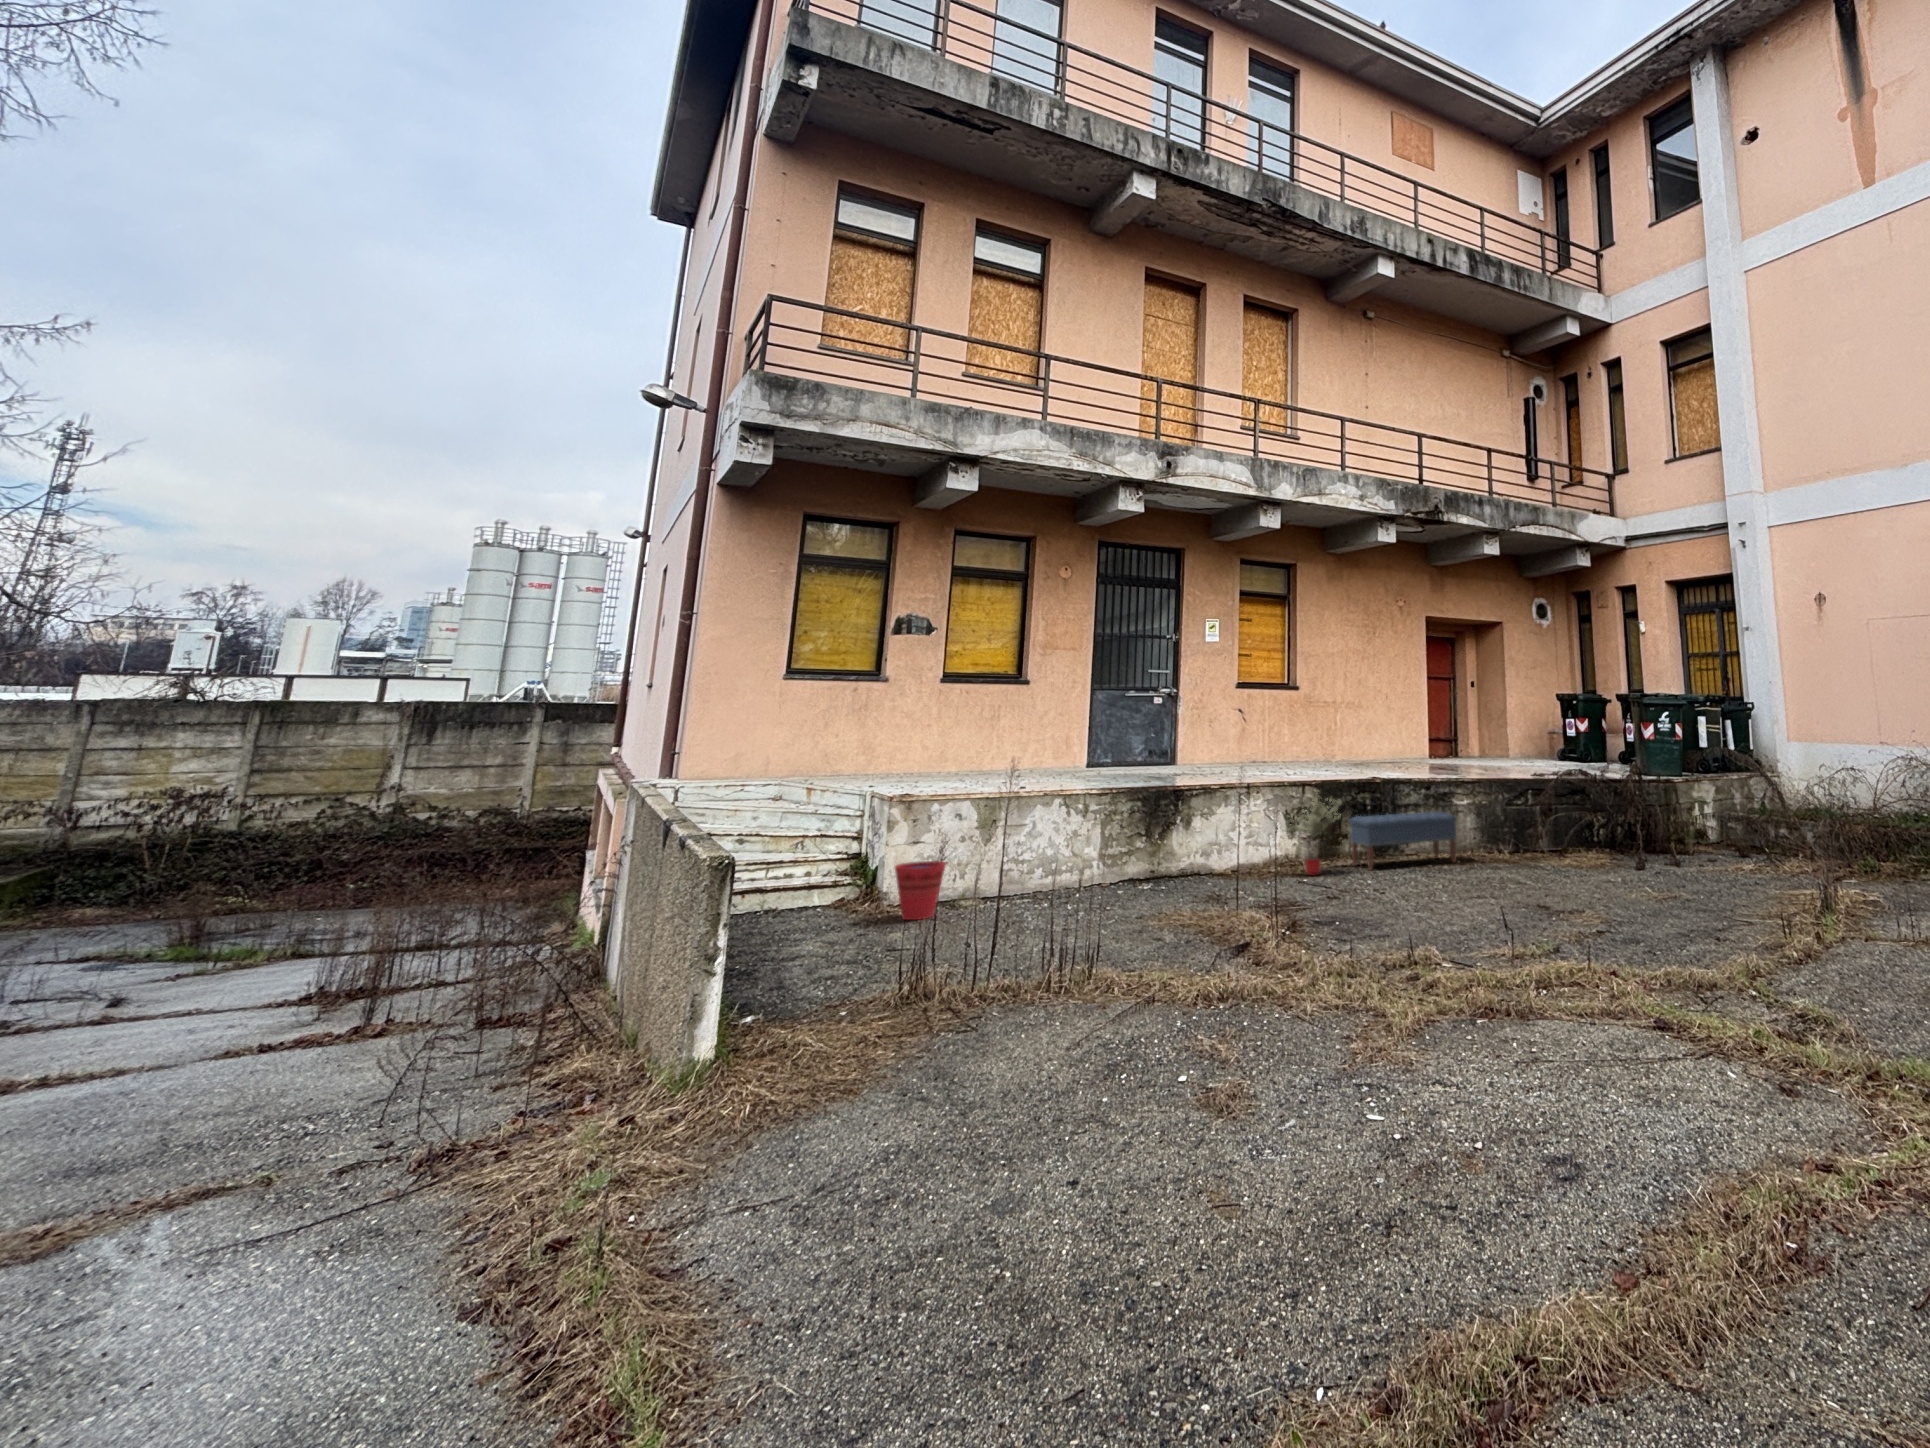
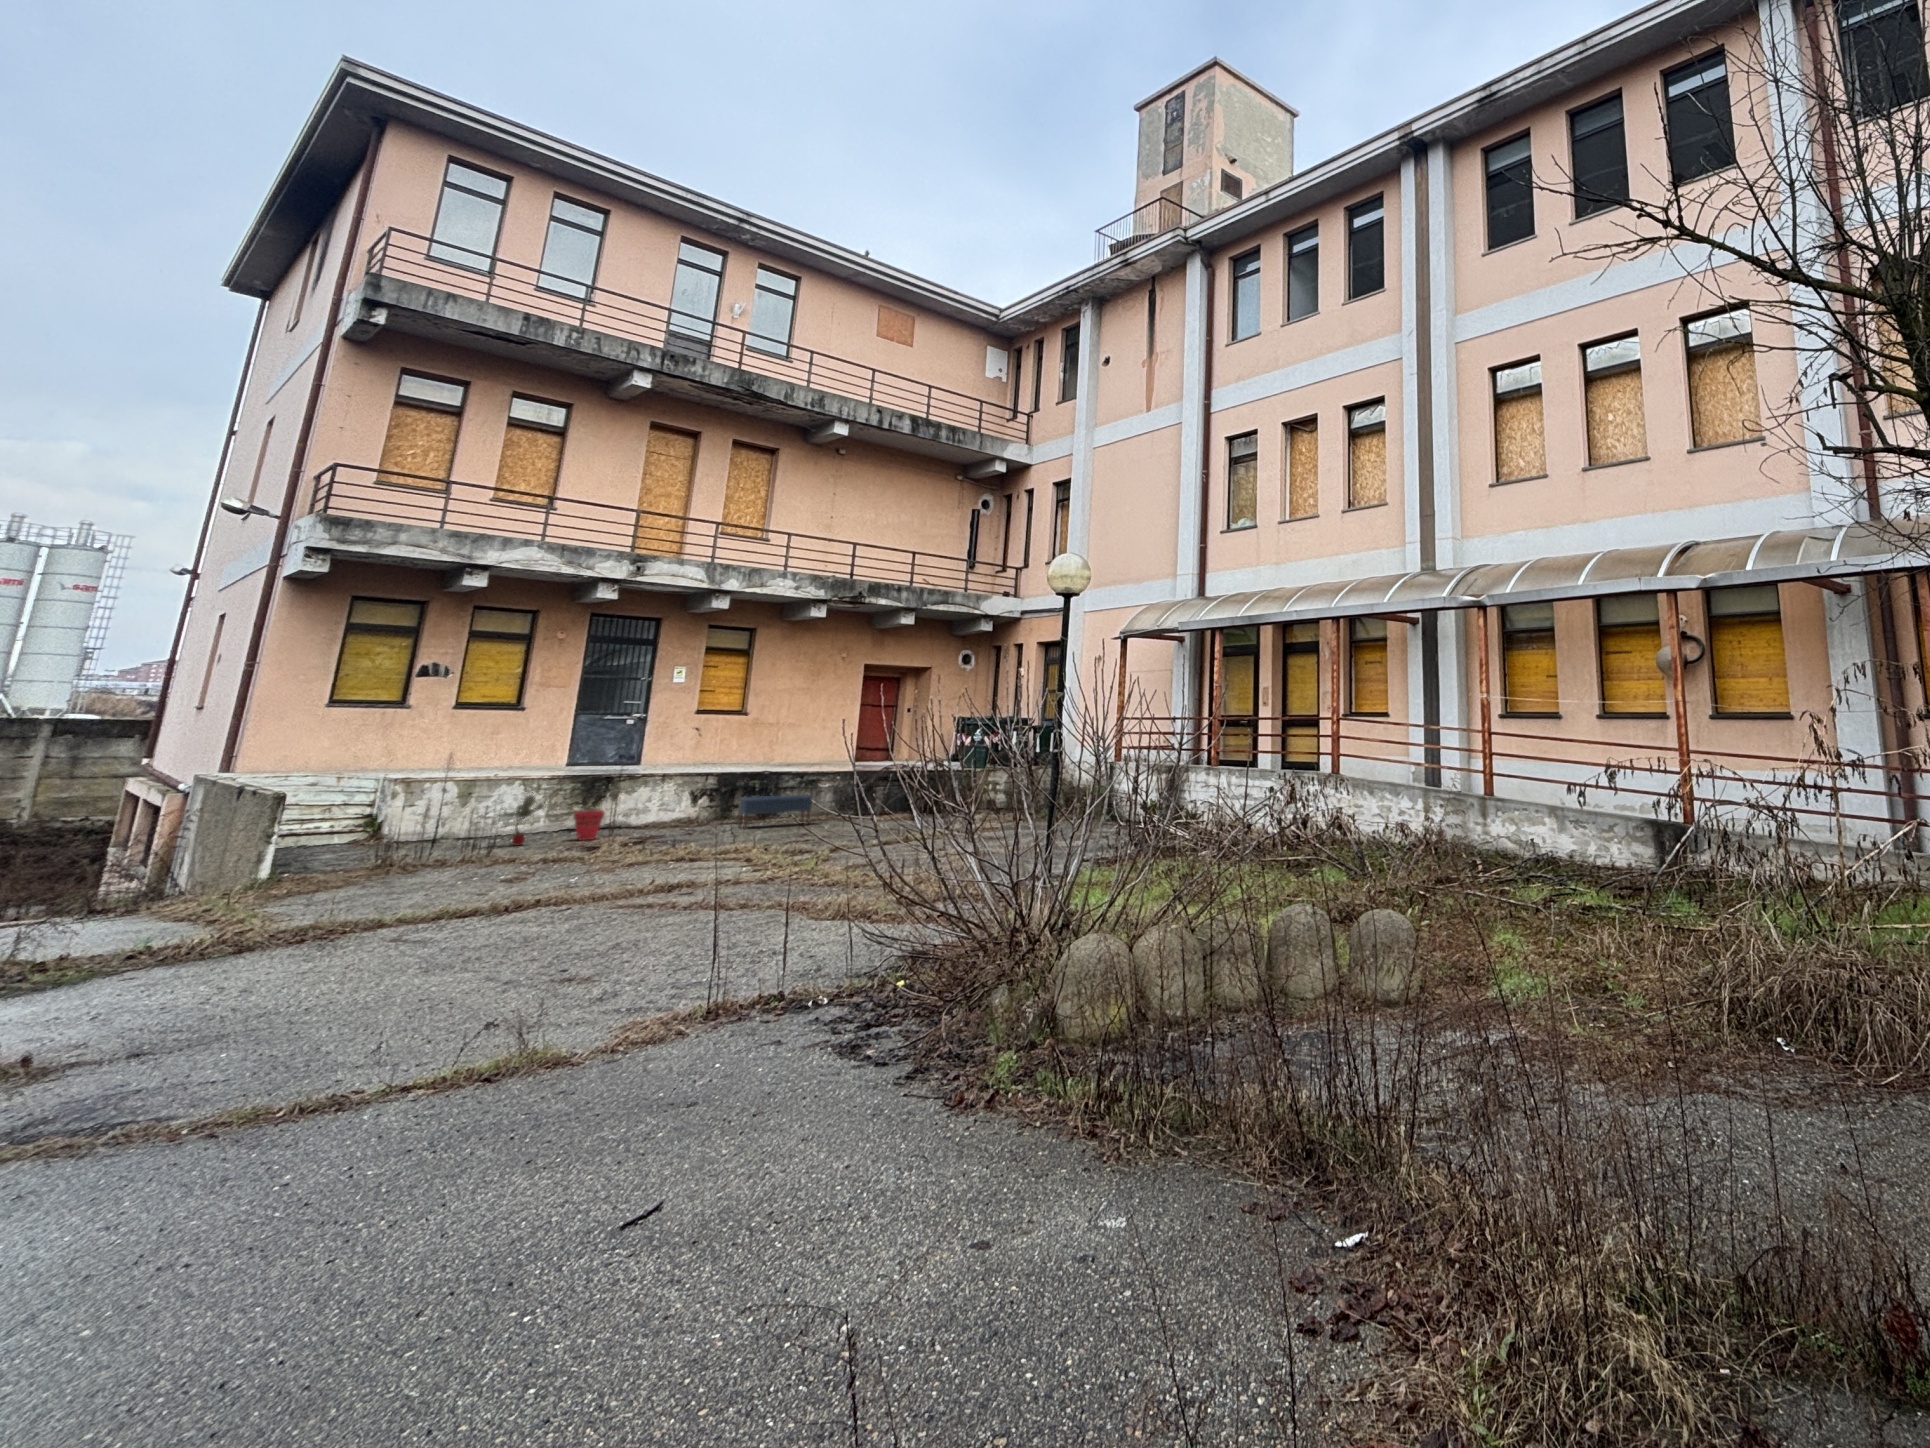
potted tree: present [1282,790,1341,876] -> present [502,788,551,845]
bucket: present [894,861,946,920] -> present [574,810,604,840]

